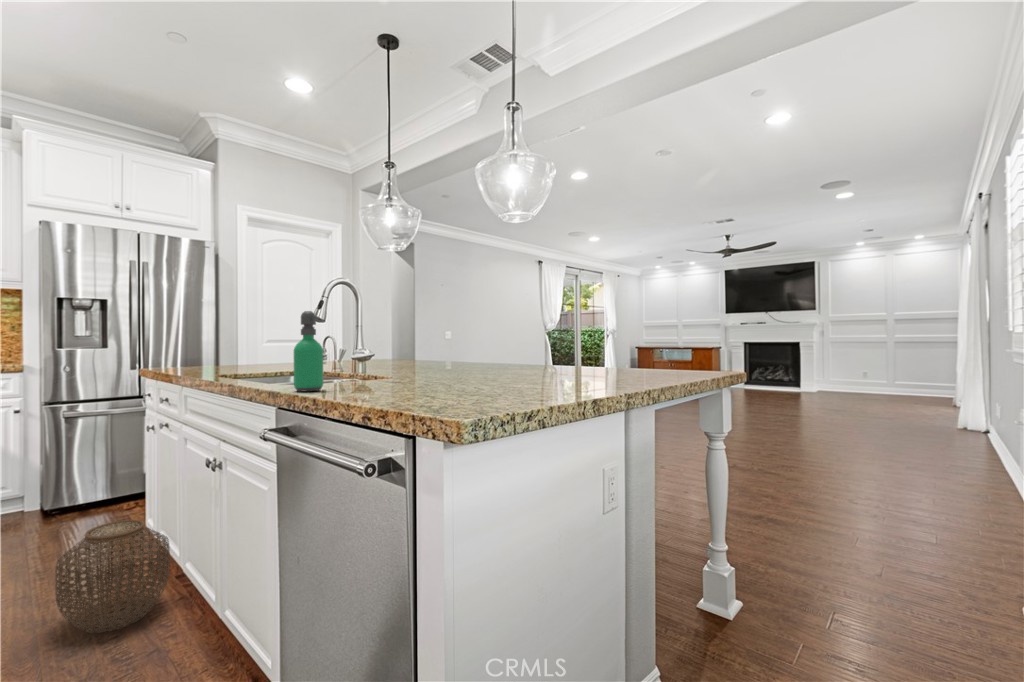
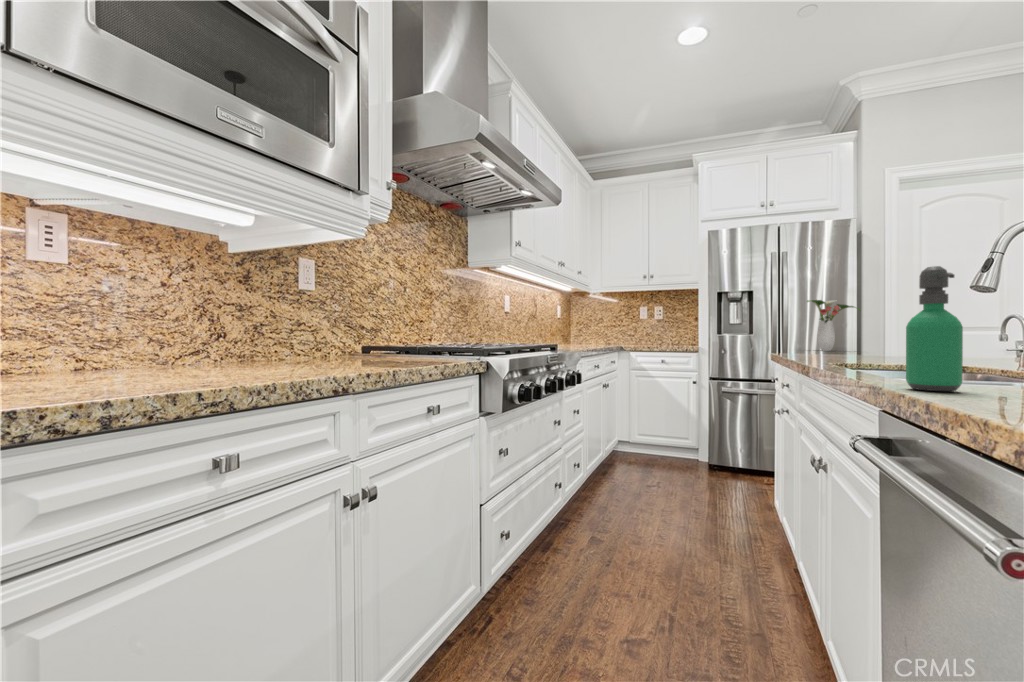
flower arrangement: none [168,314,219,364] -> present [807,300,860,351]
woven basket: present [55,520,170,633] -> none [689,494,781,599]

